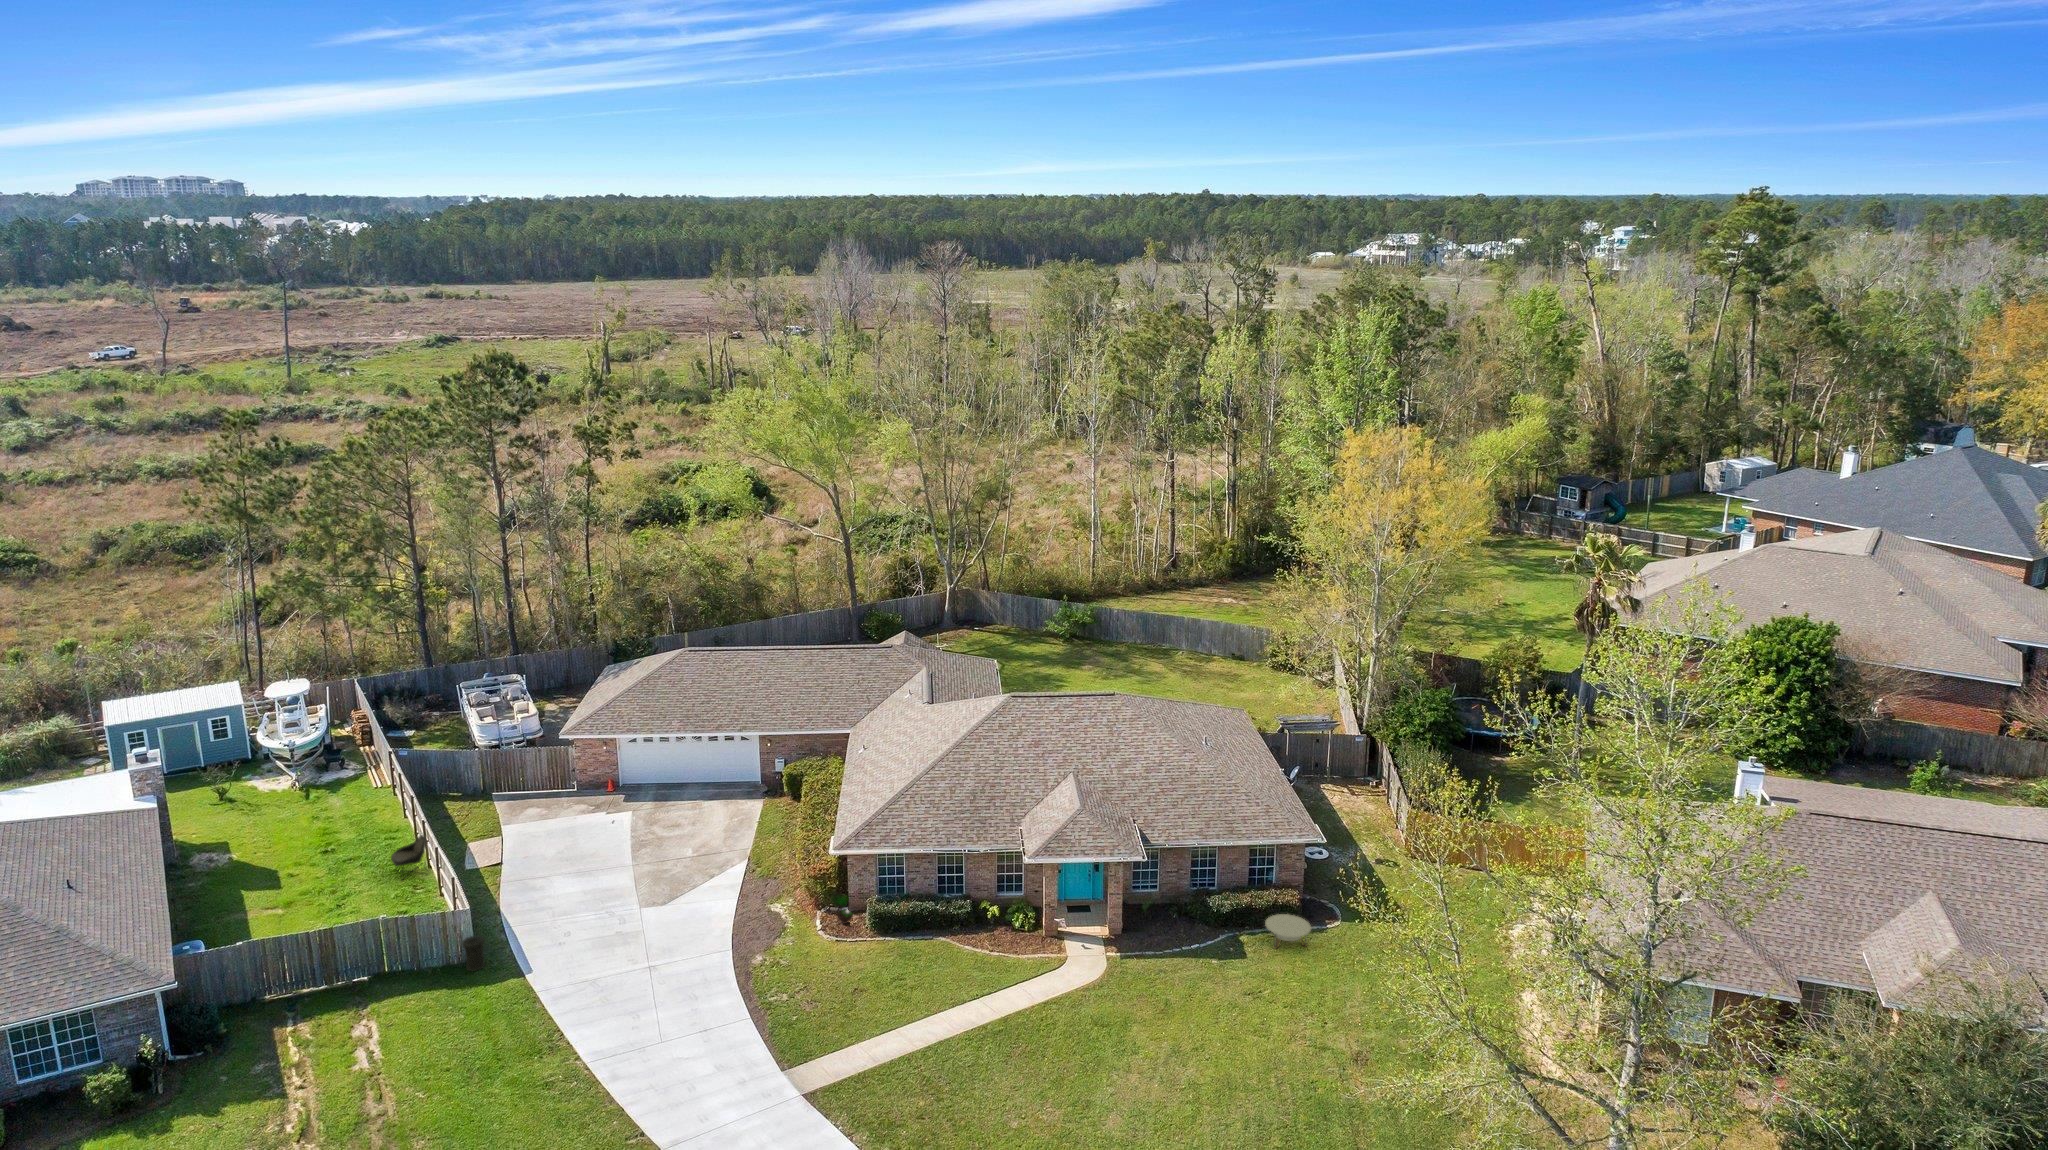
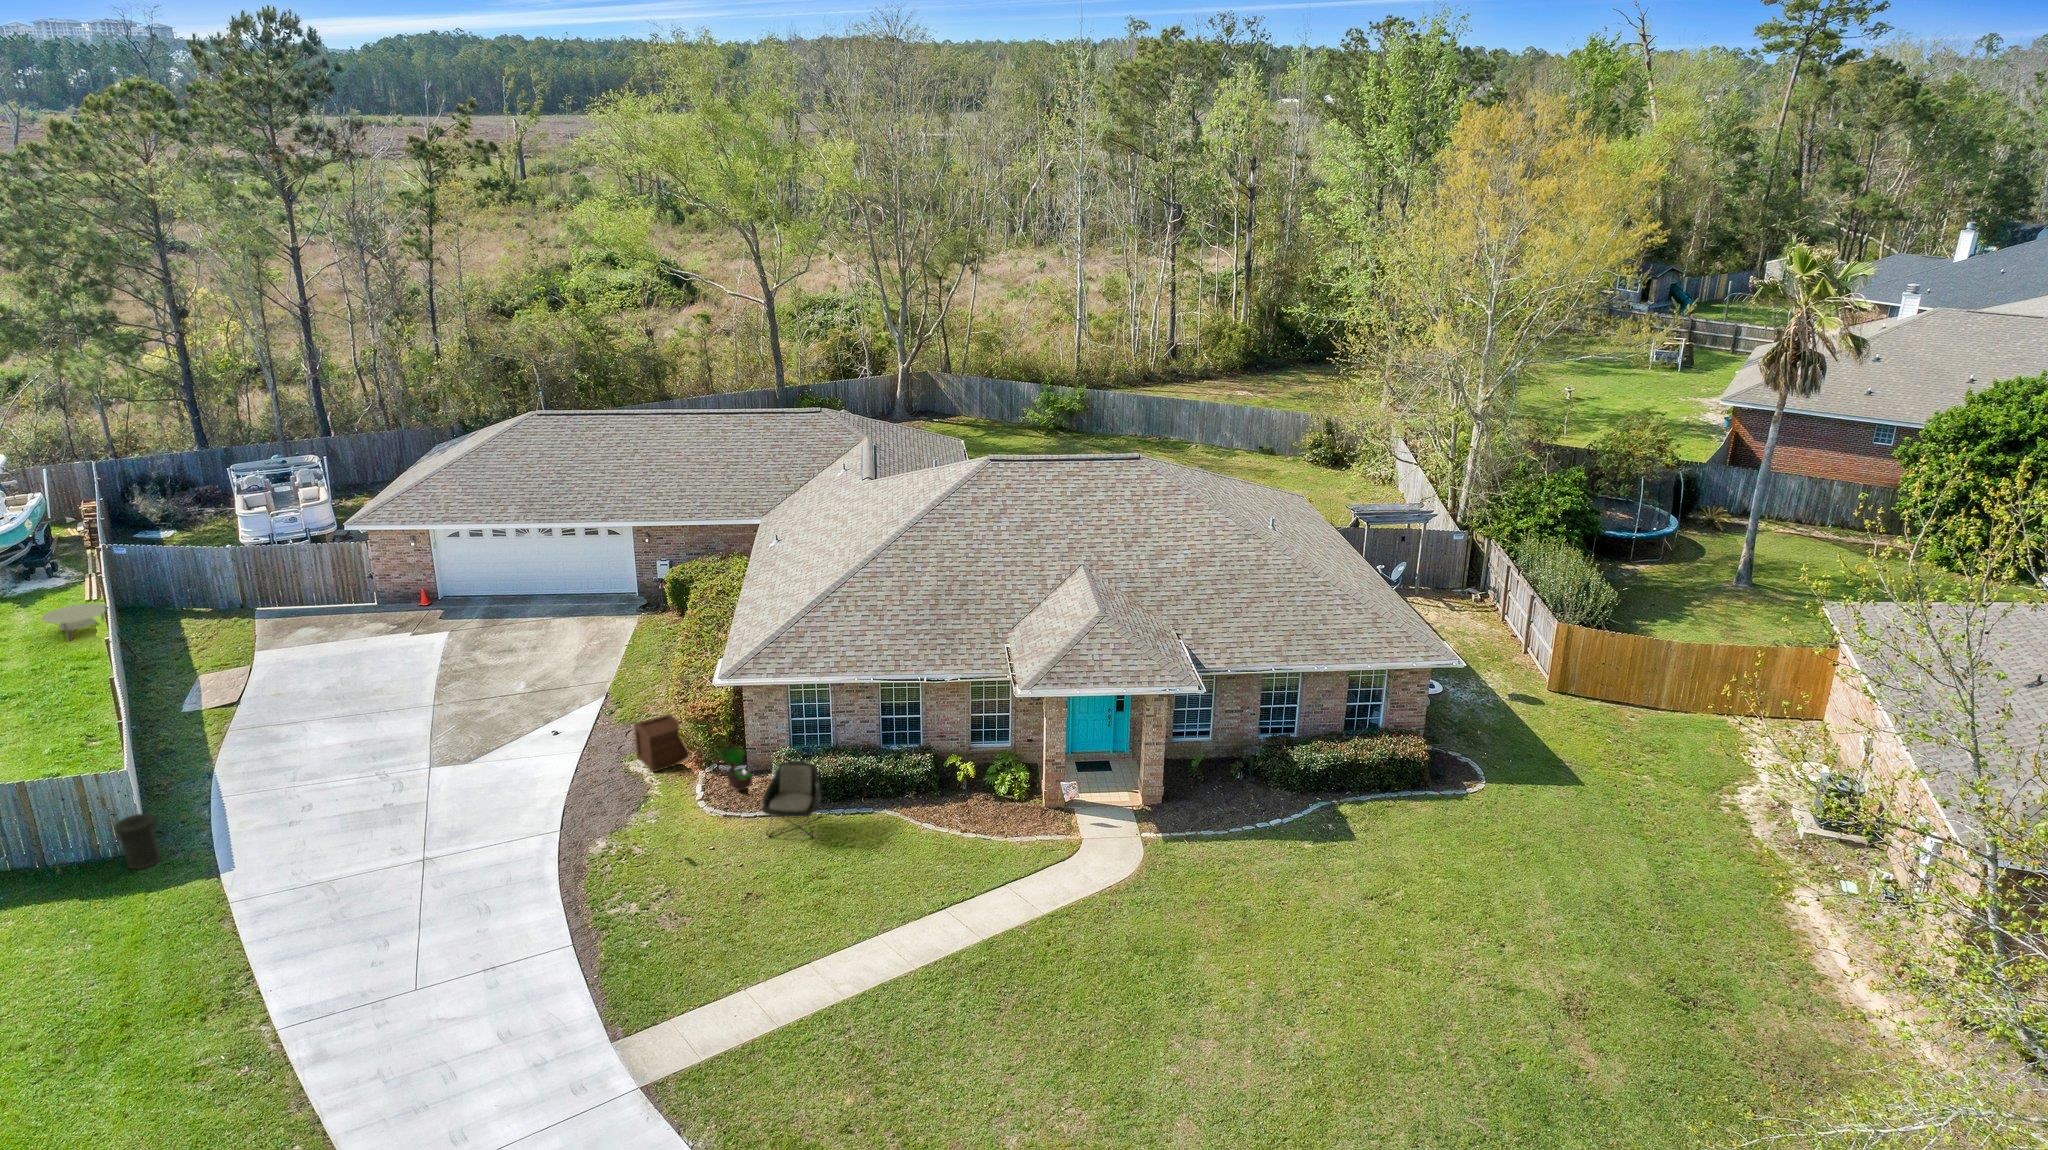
lounge chair: present [391,835,426,880] -> present [762,761,821,837]
wooden crate: none [774,872,810,911] -> present [634,714,689,772]
round table: present [1265,914,1311,949] -> present [42,604,106,642]

